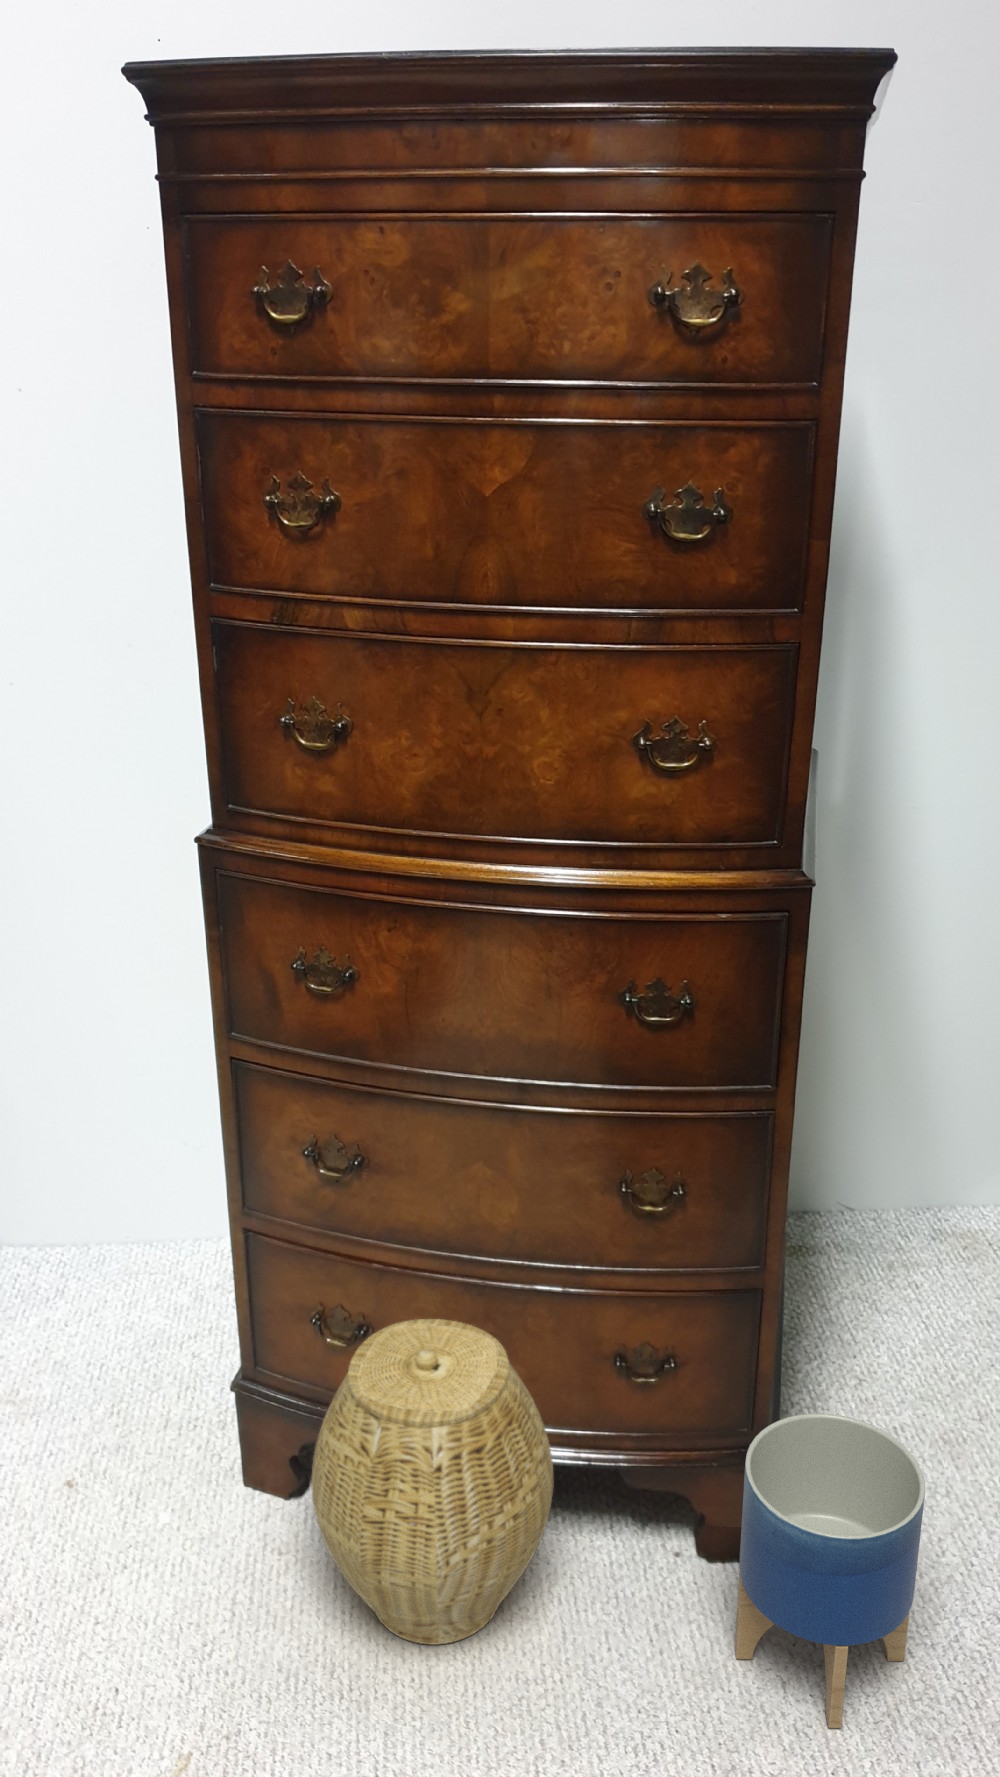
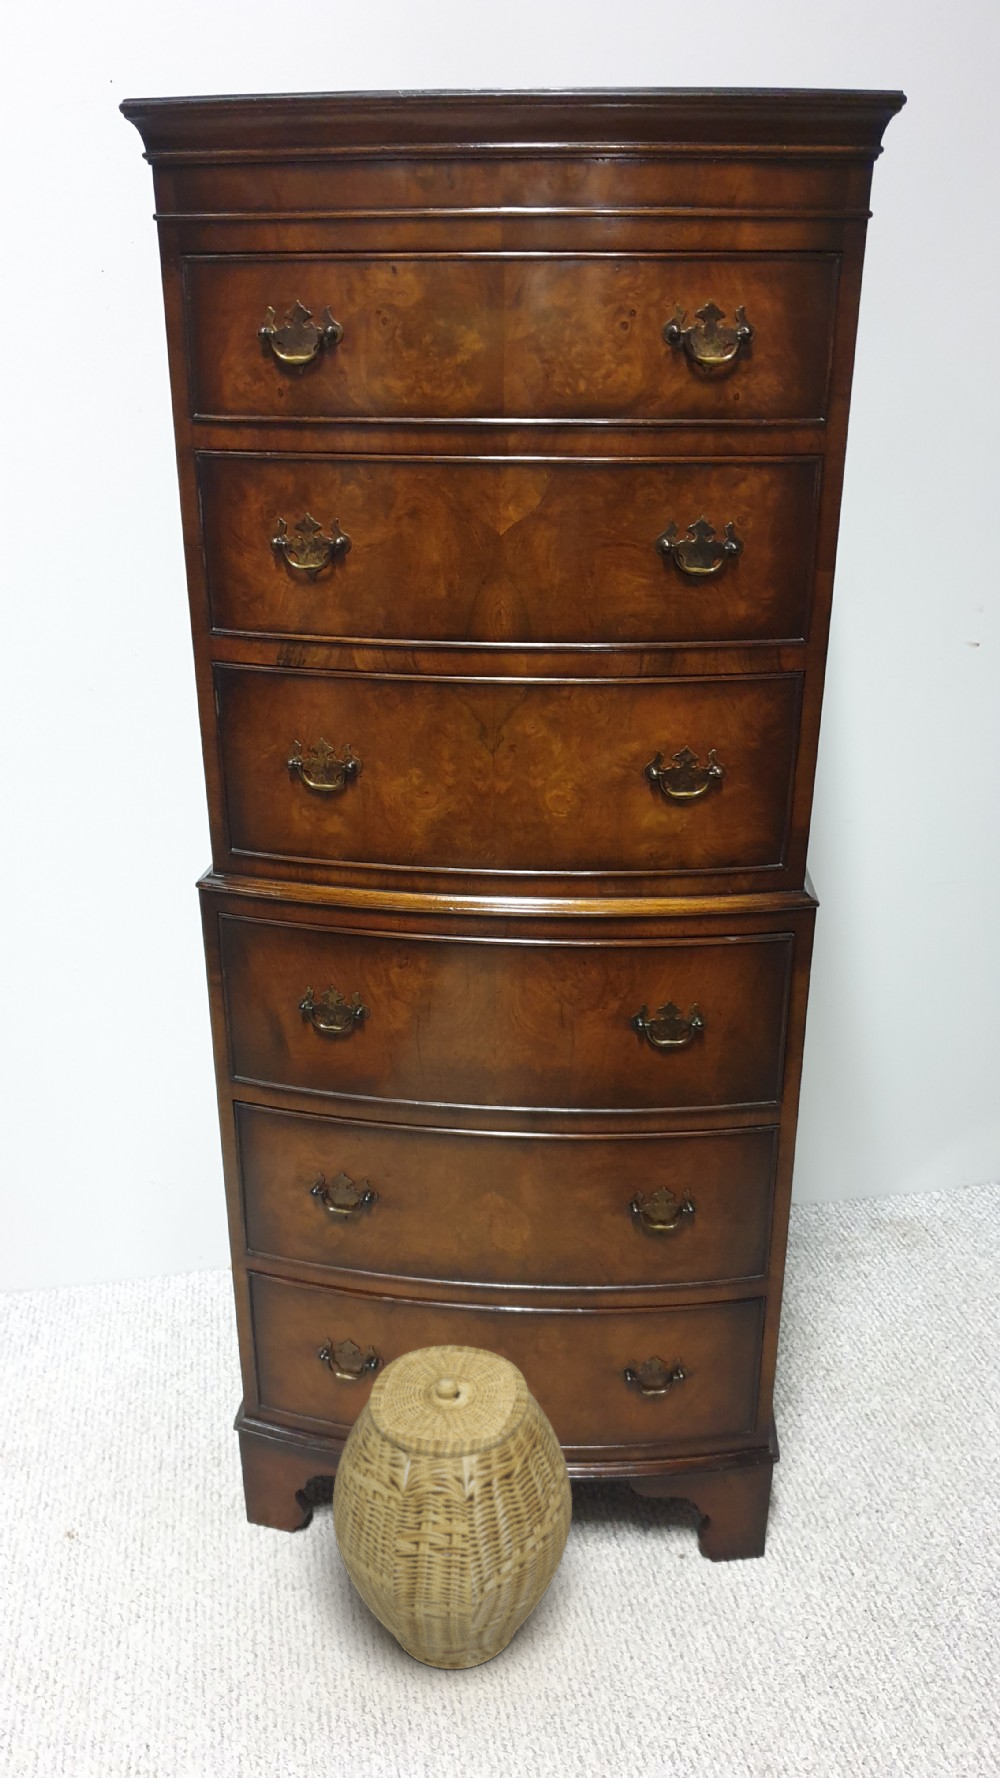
planter: present [735,1413,925,1728] -> none [752,1412,937,1717]

